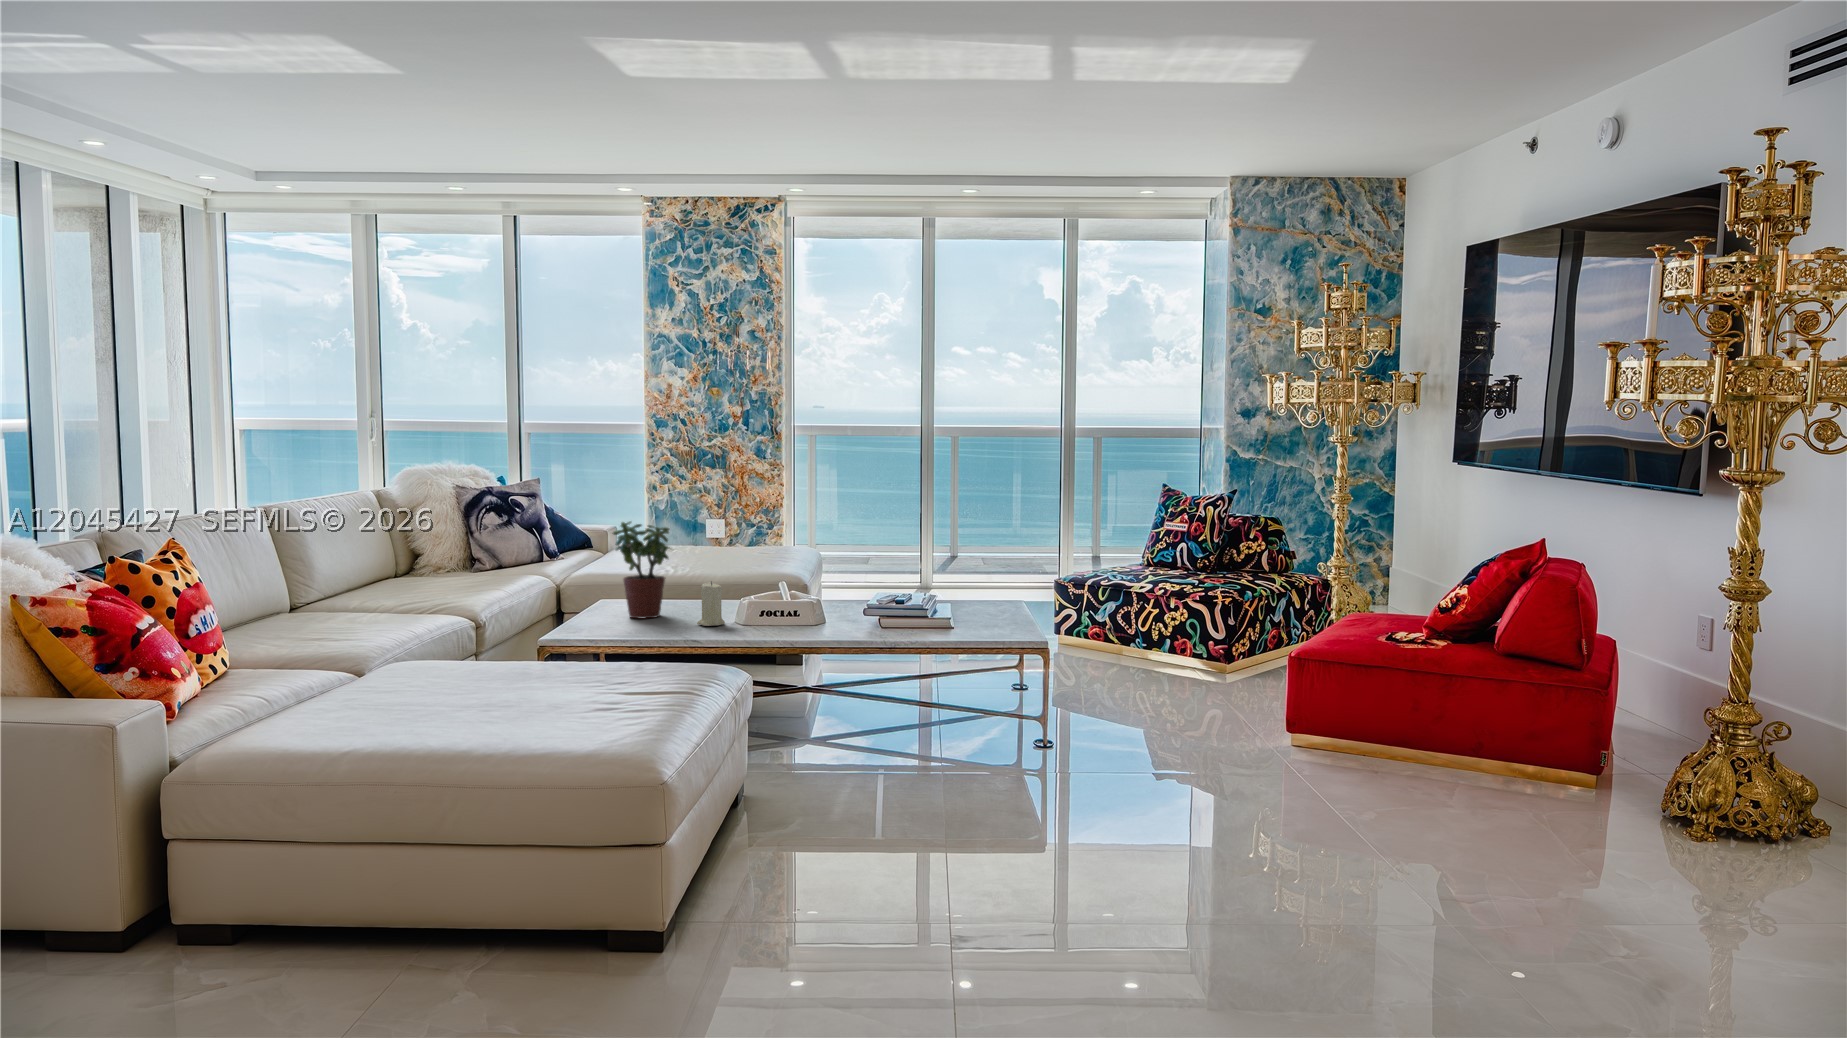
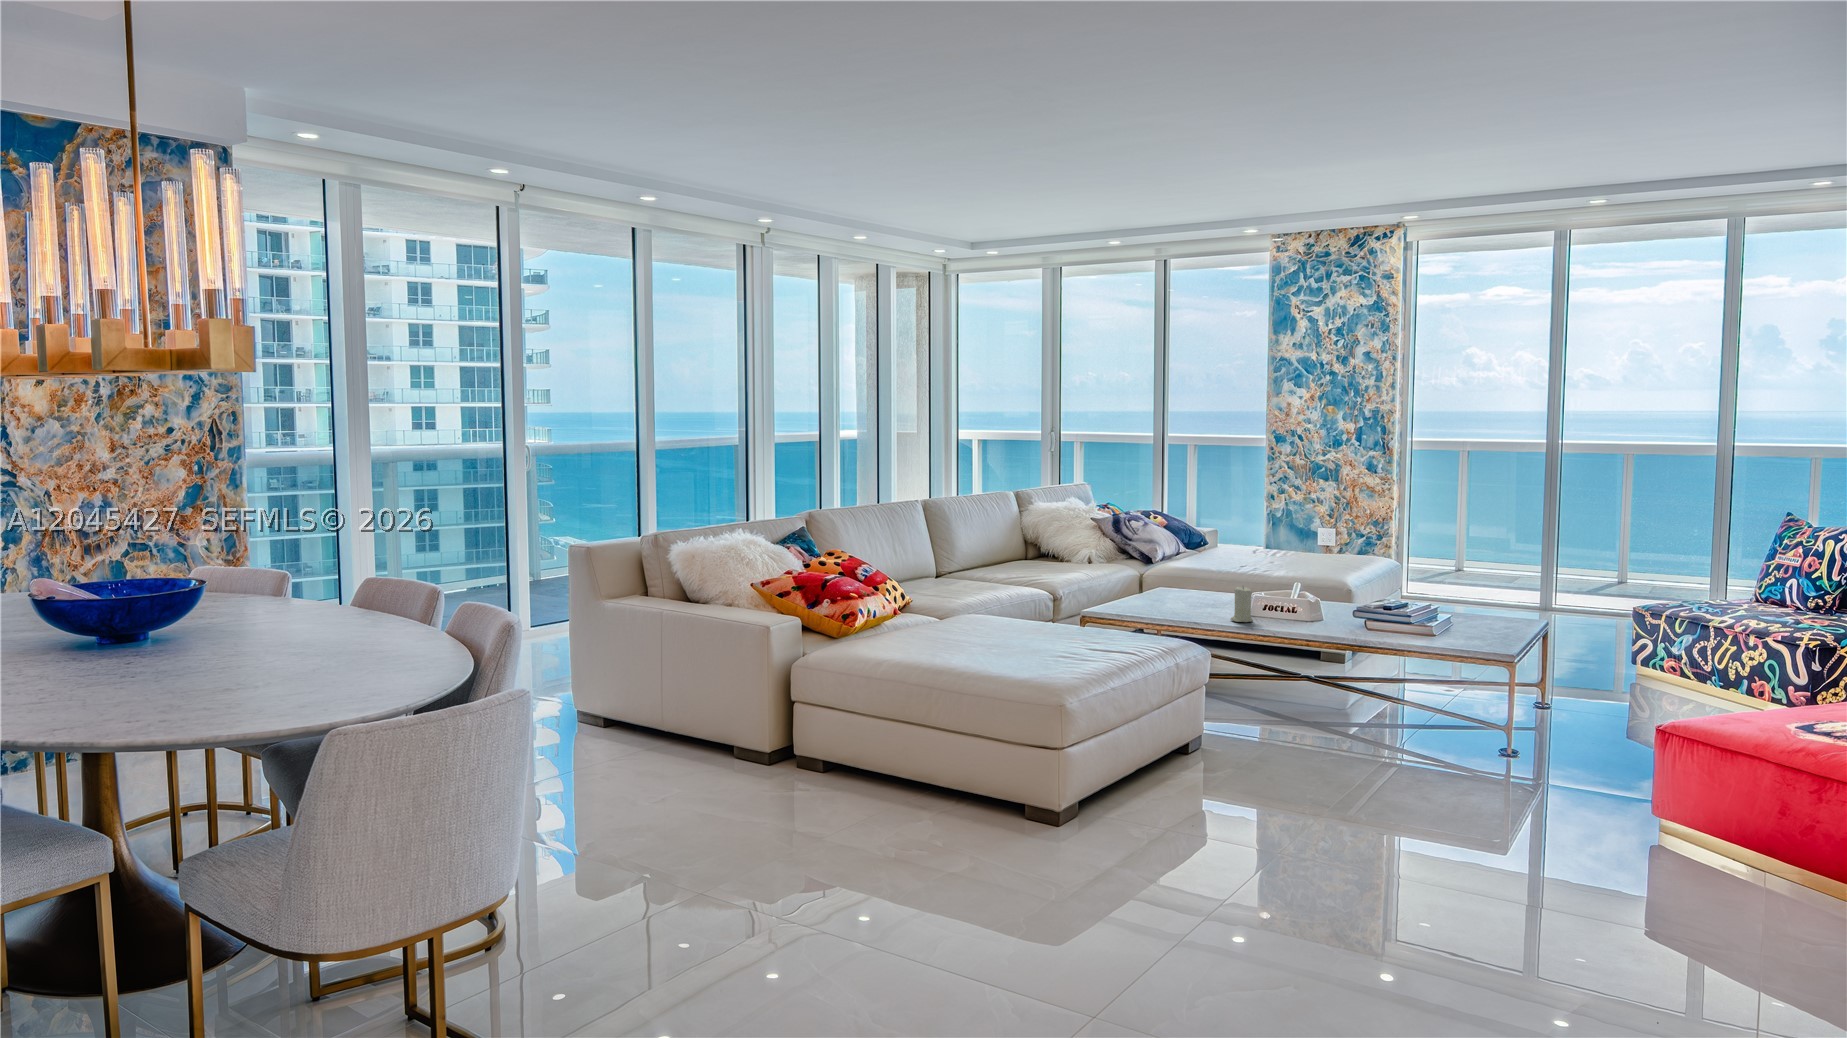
potted plant: present [612,521,670,619] -> none [1170,533,1219,612]

